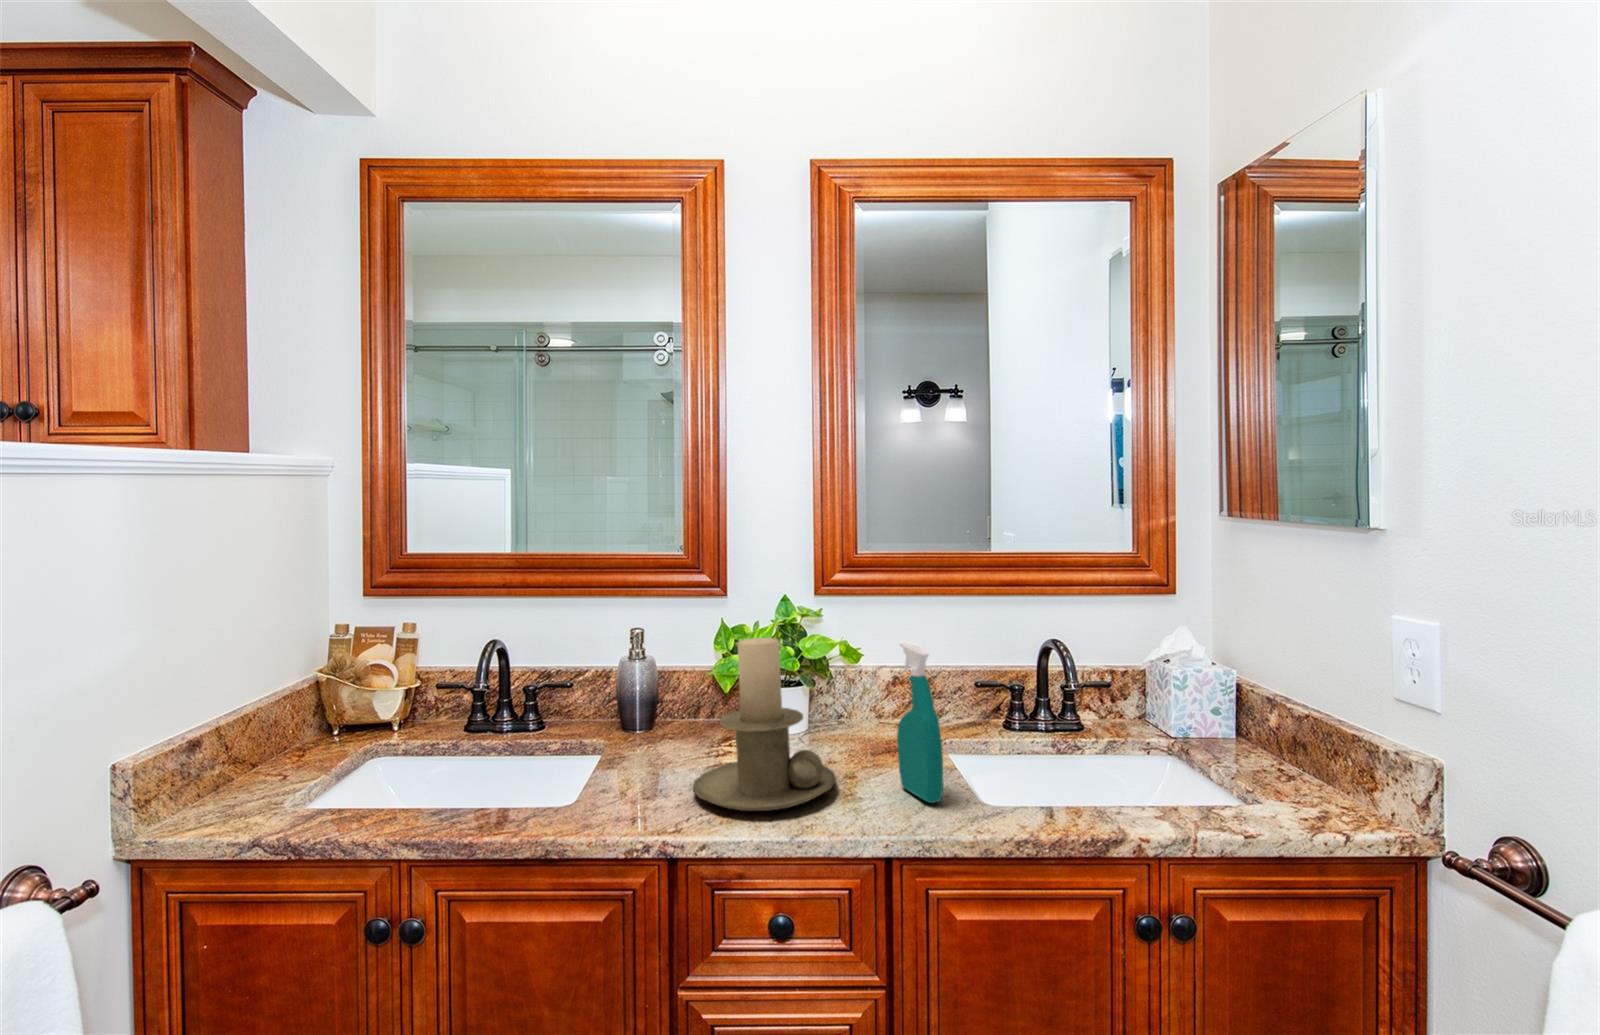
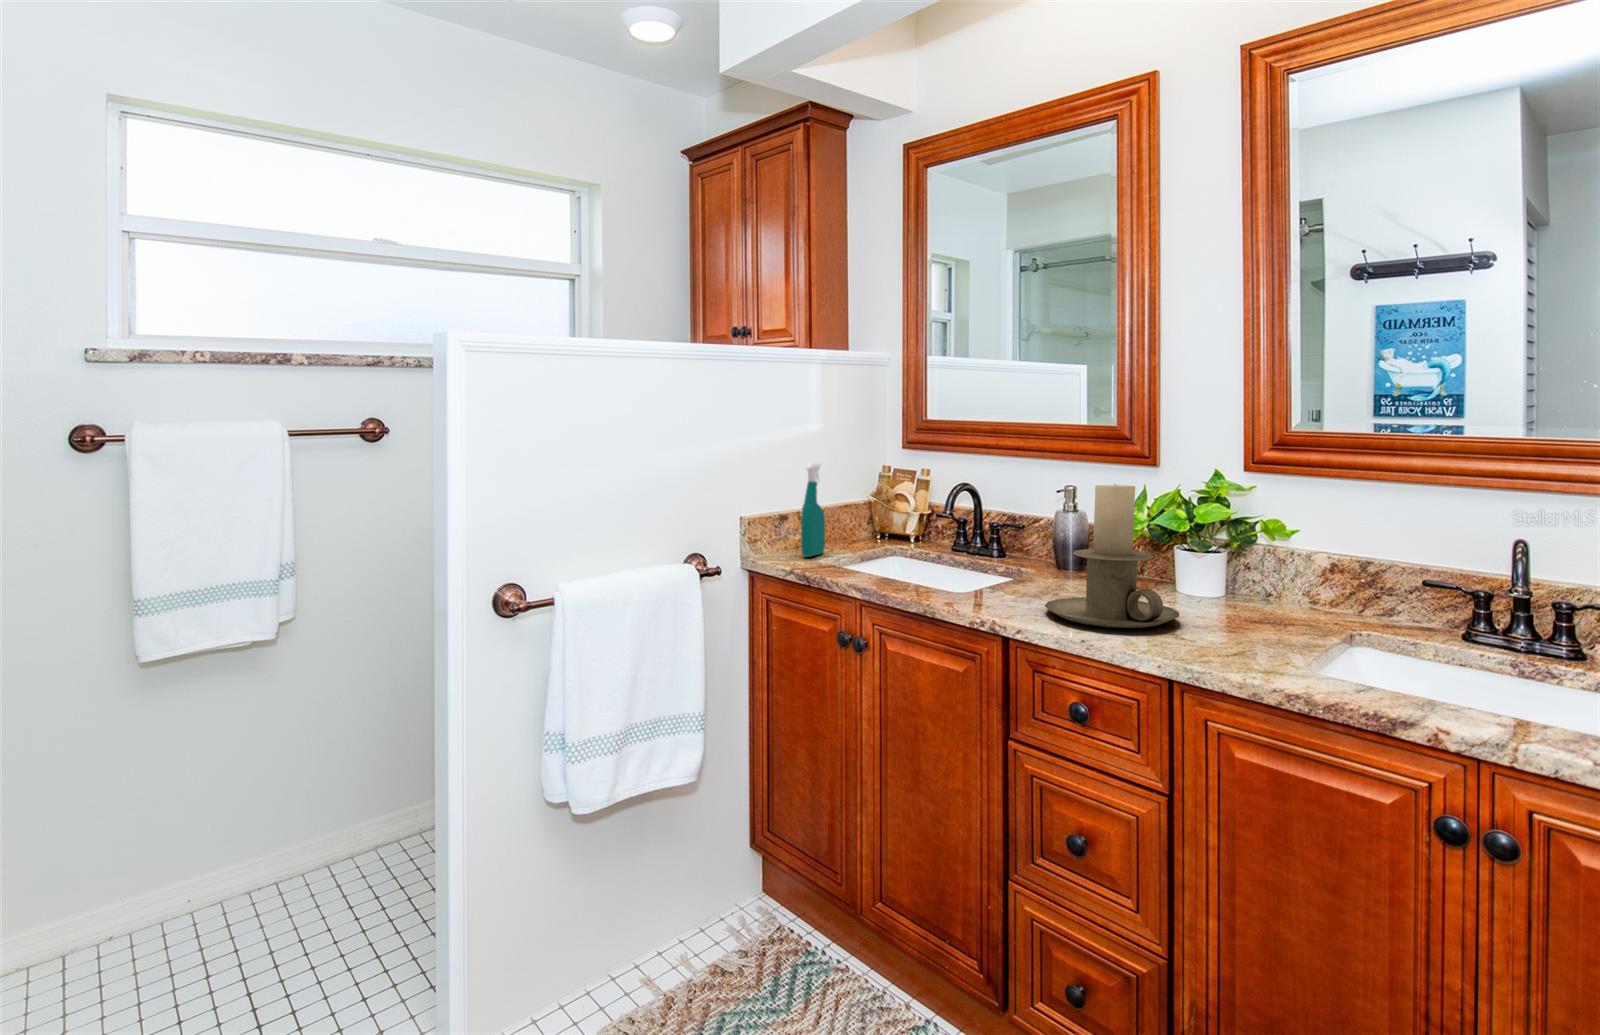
spray bottle: present [897,641,943,803] -> present [801,462,825,557]

